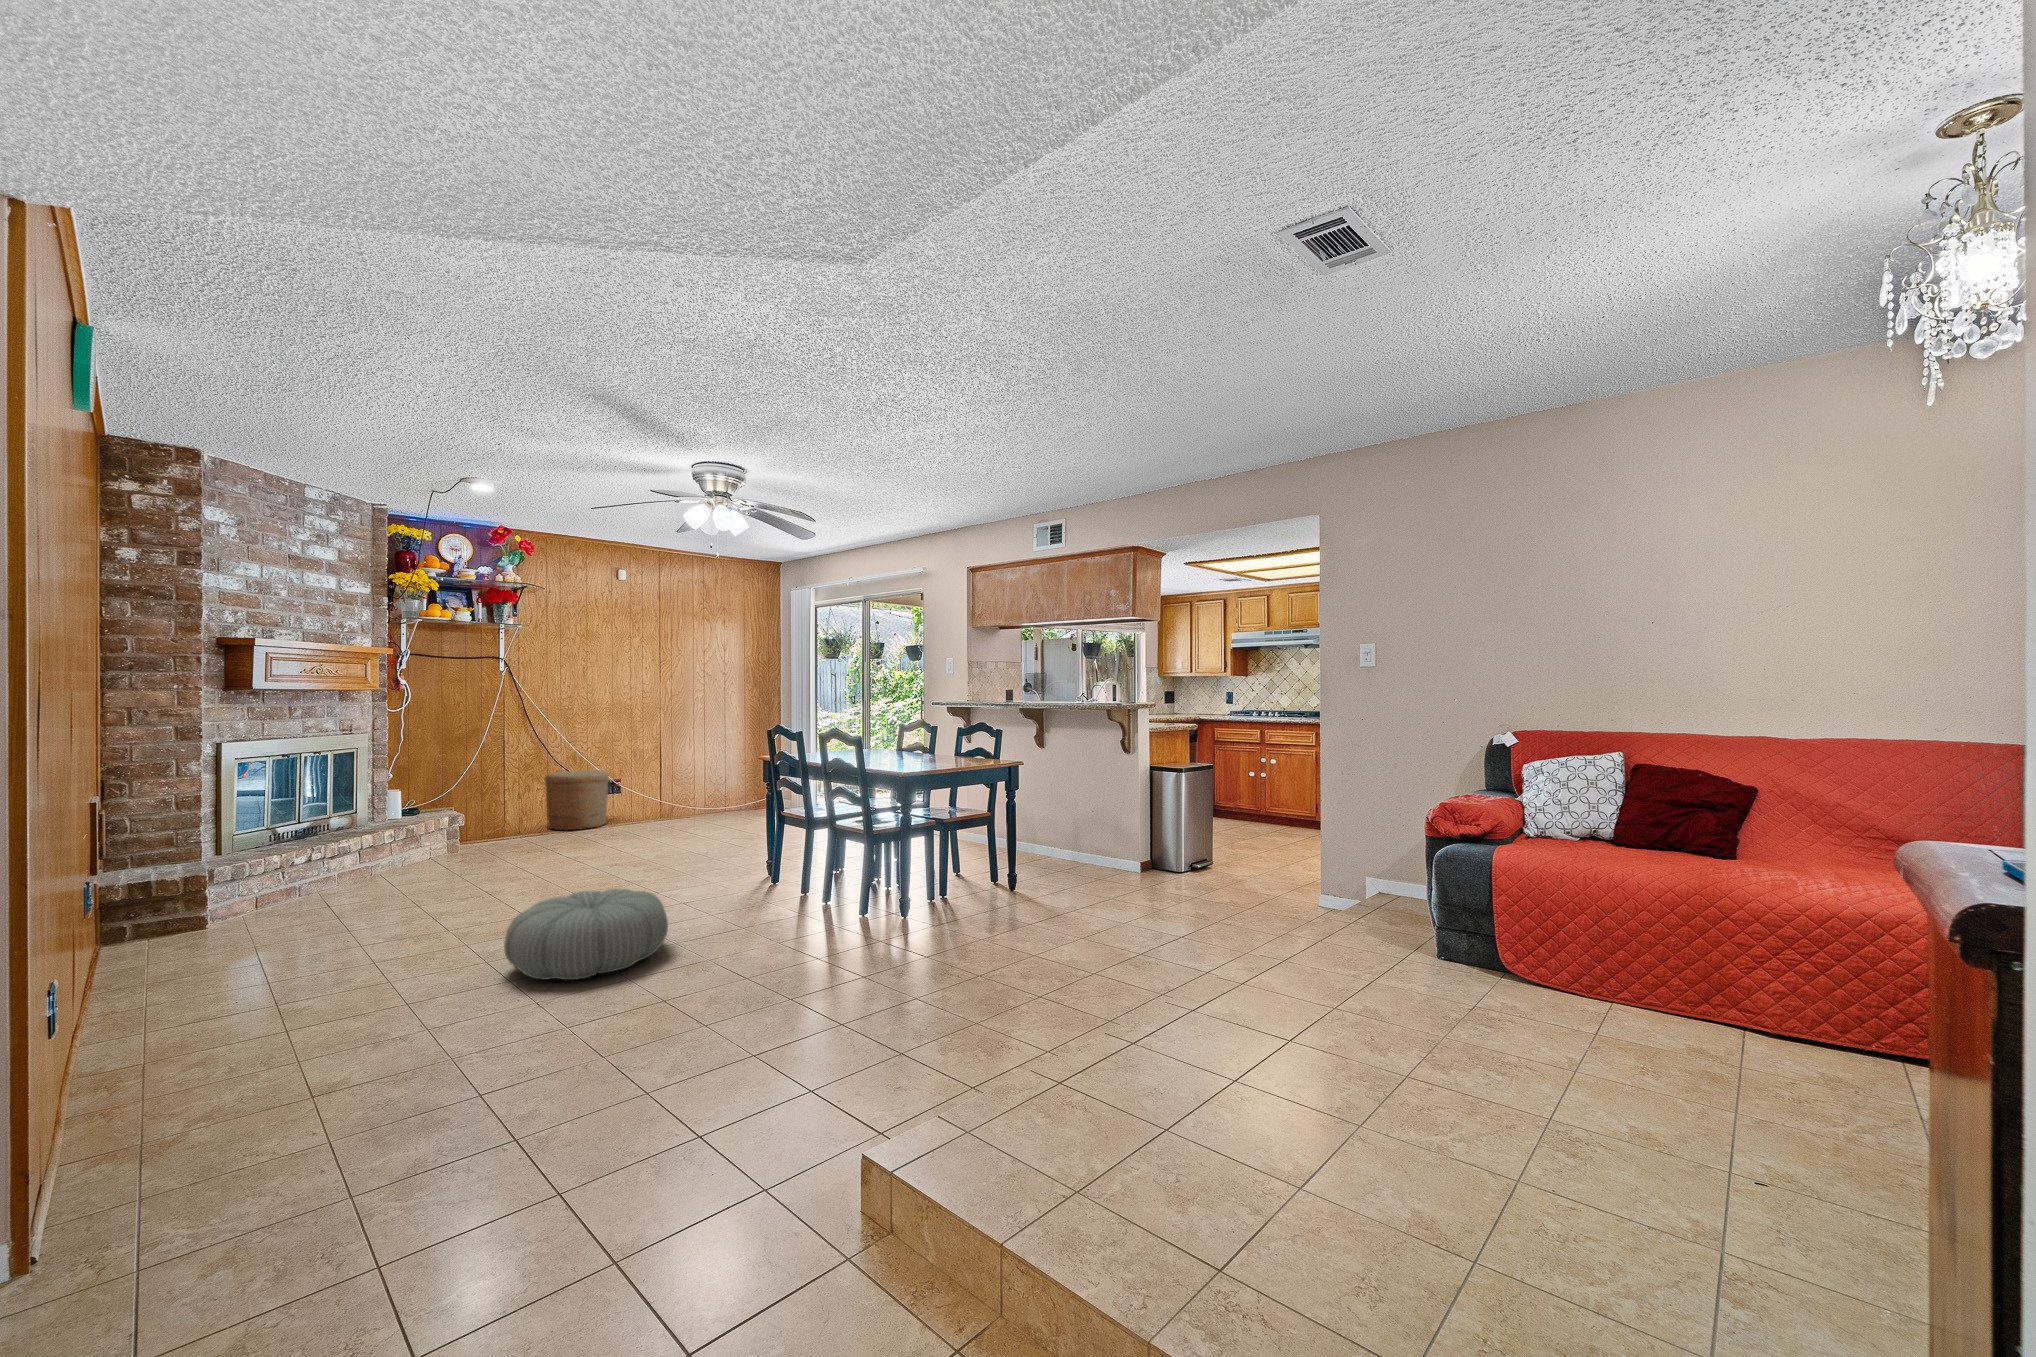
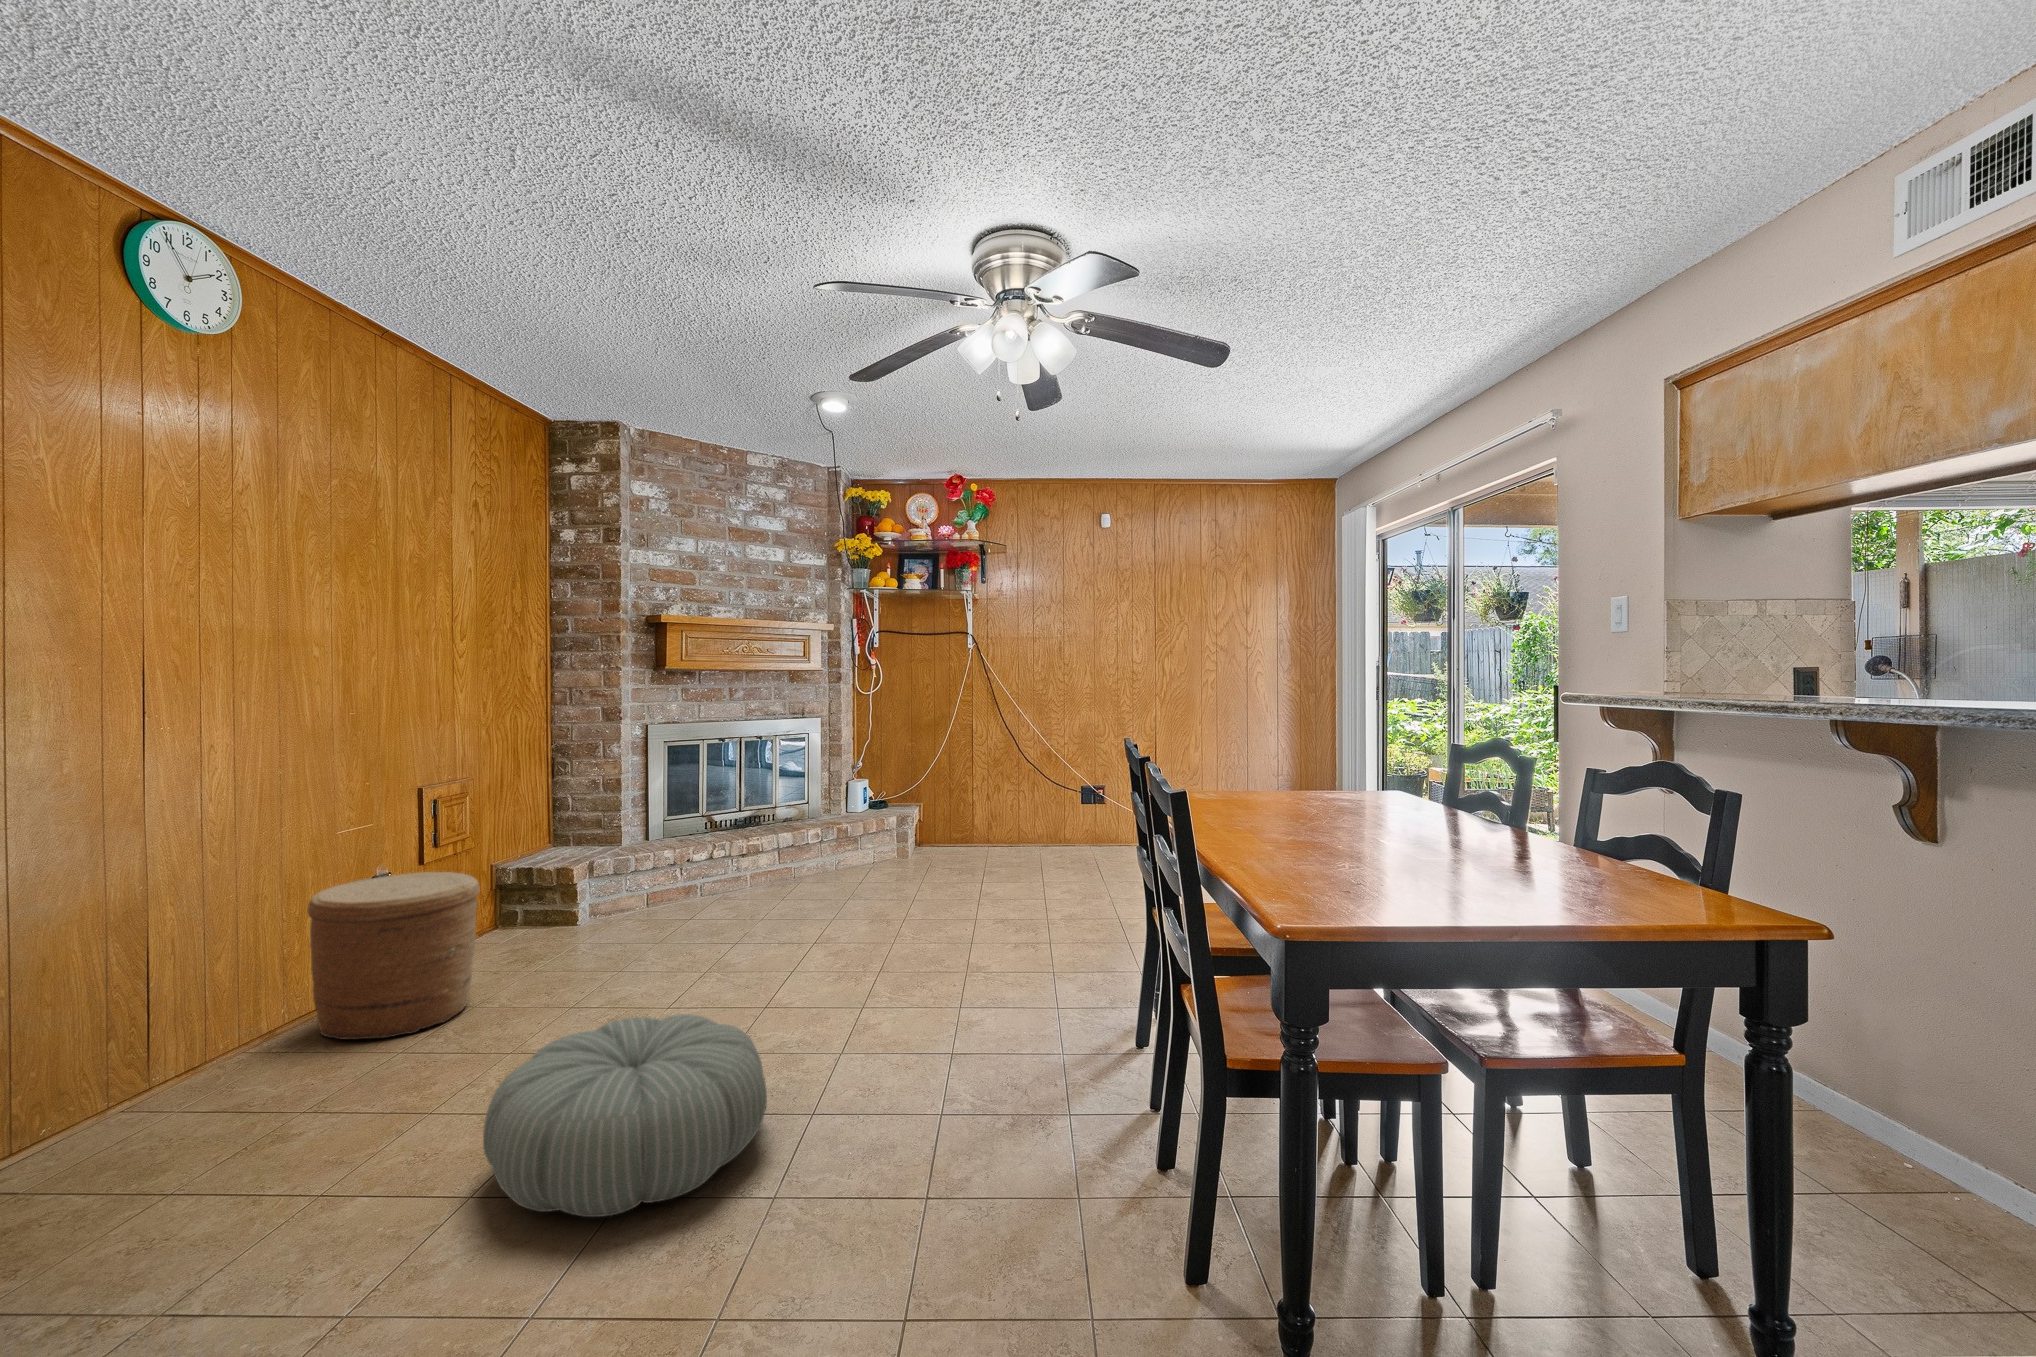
woven basket: present [545,770,609,830] -> present [307,872,480,1040]

